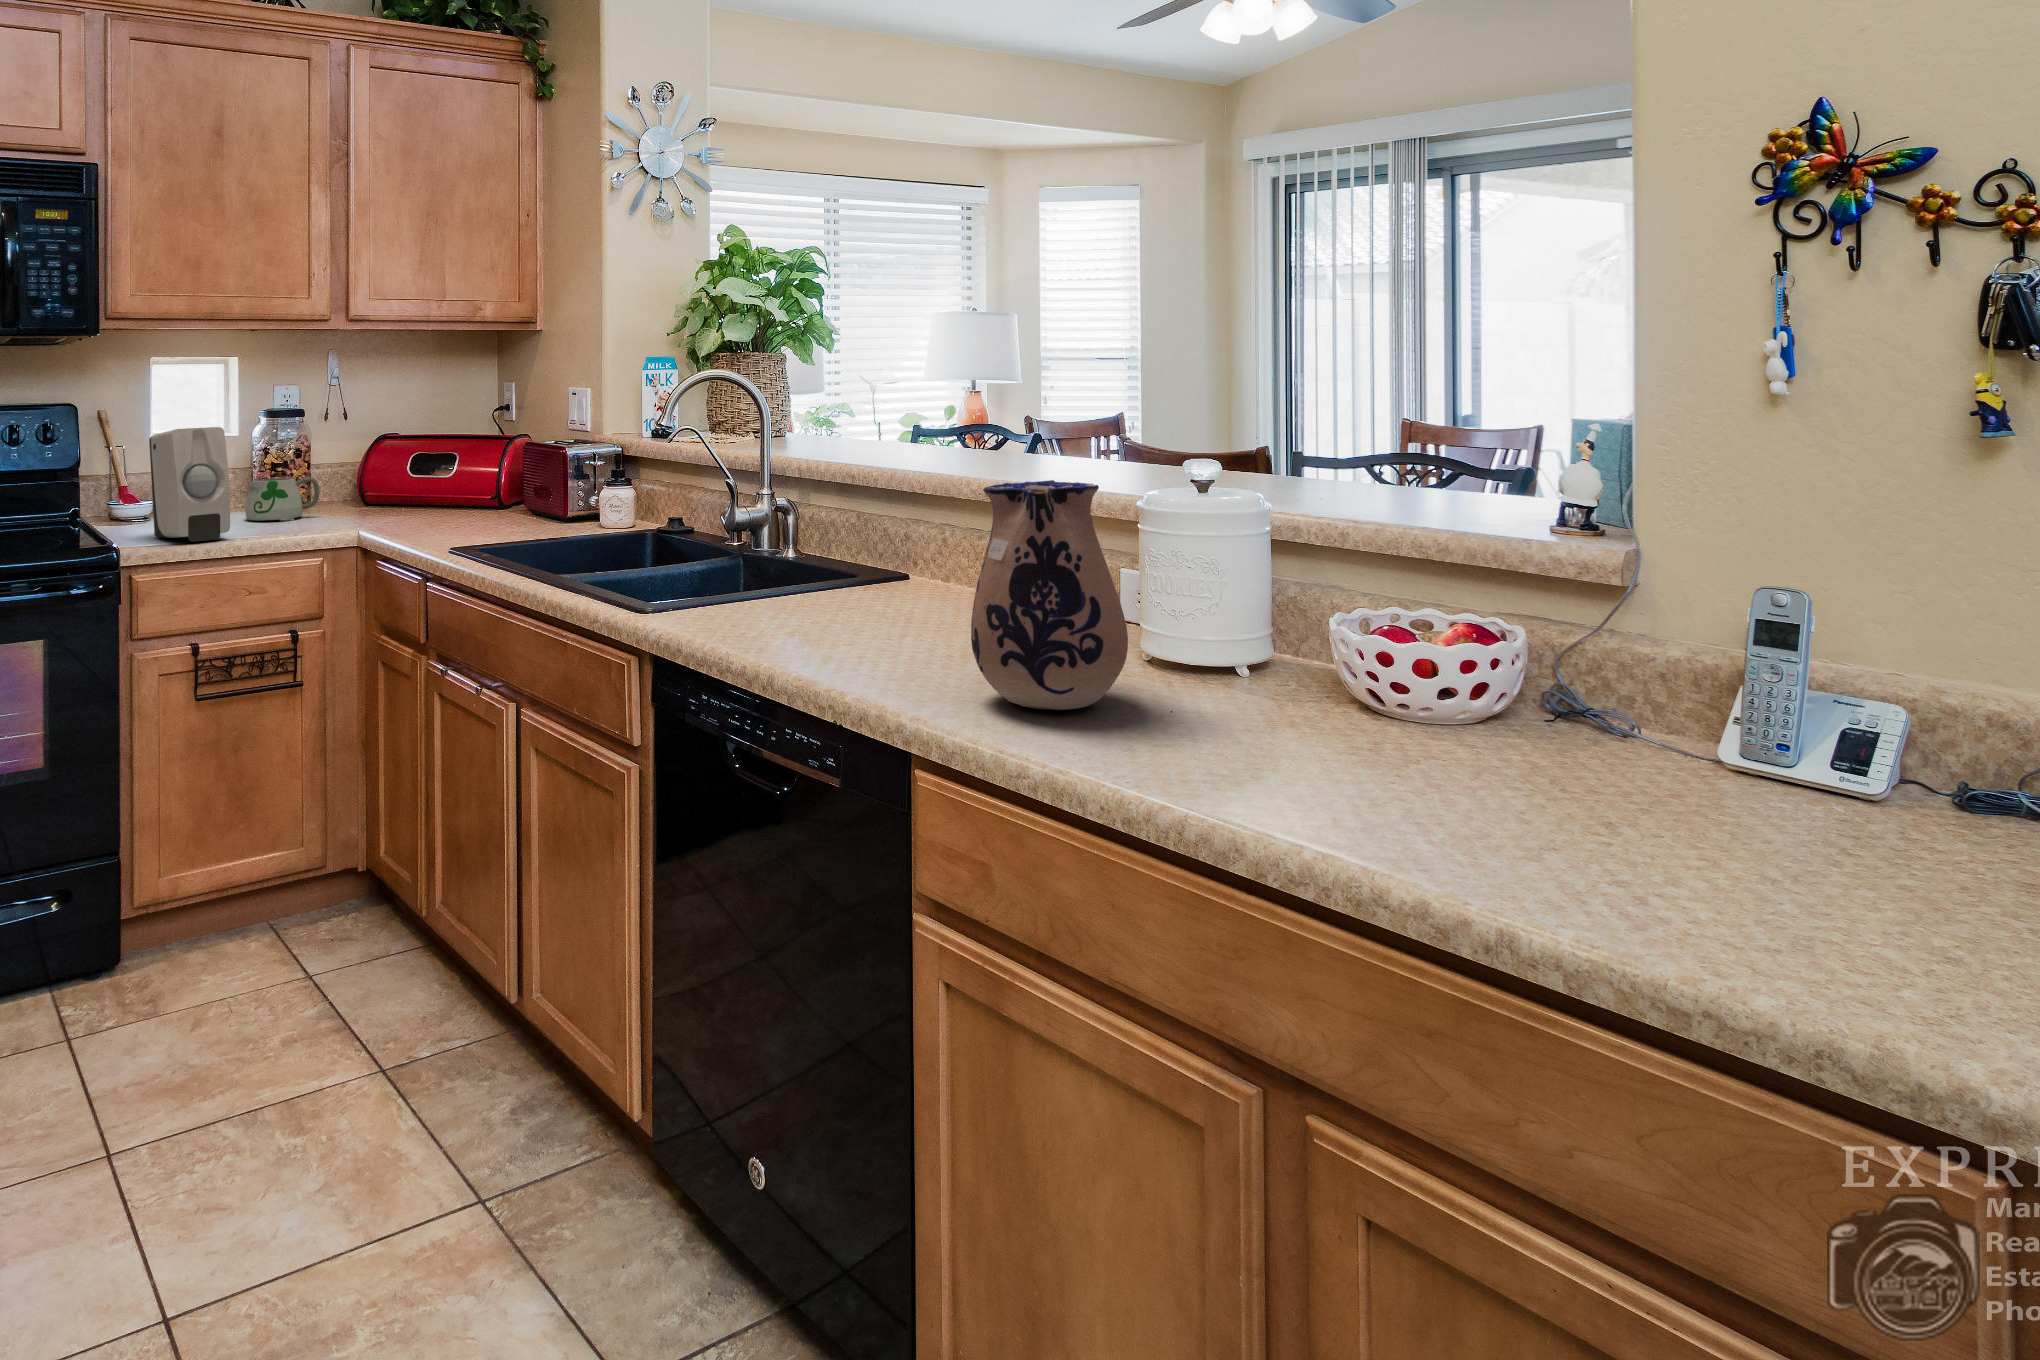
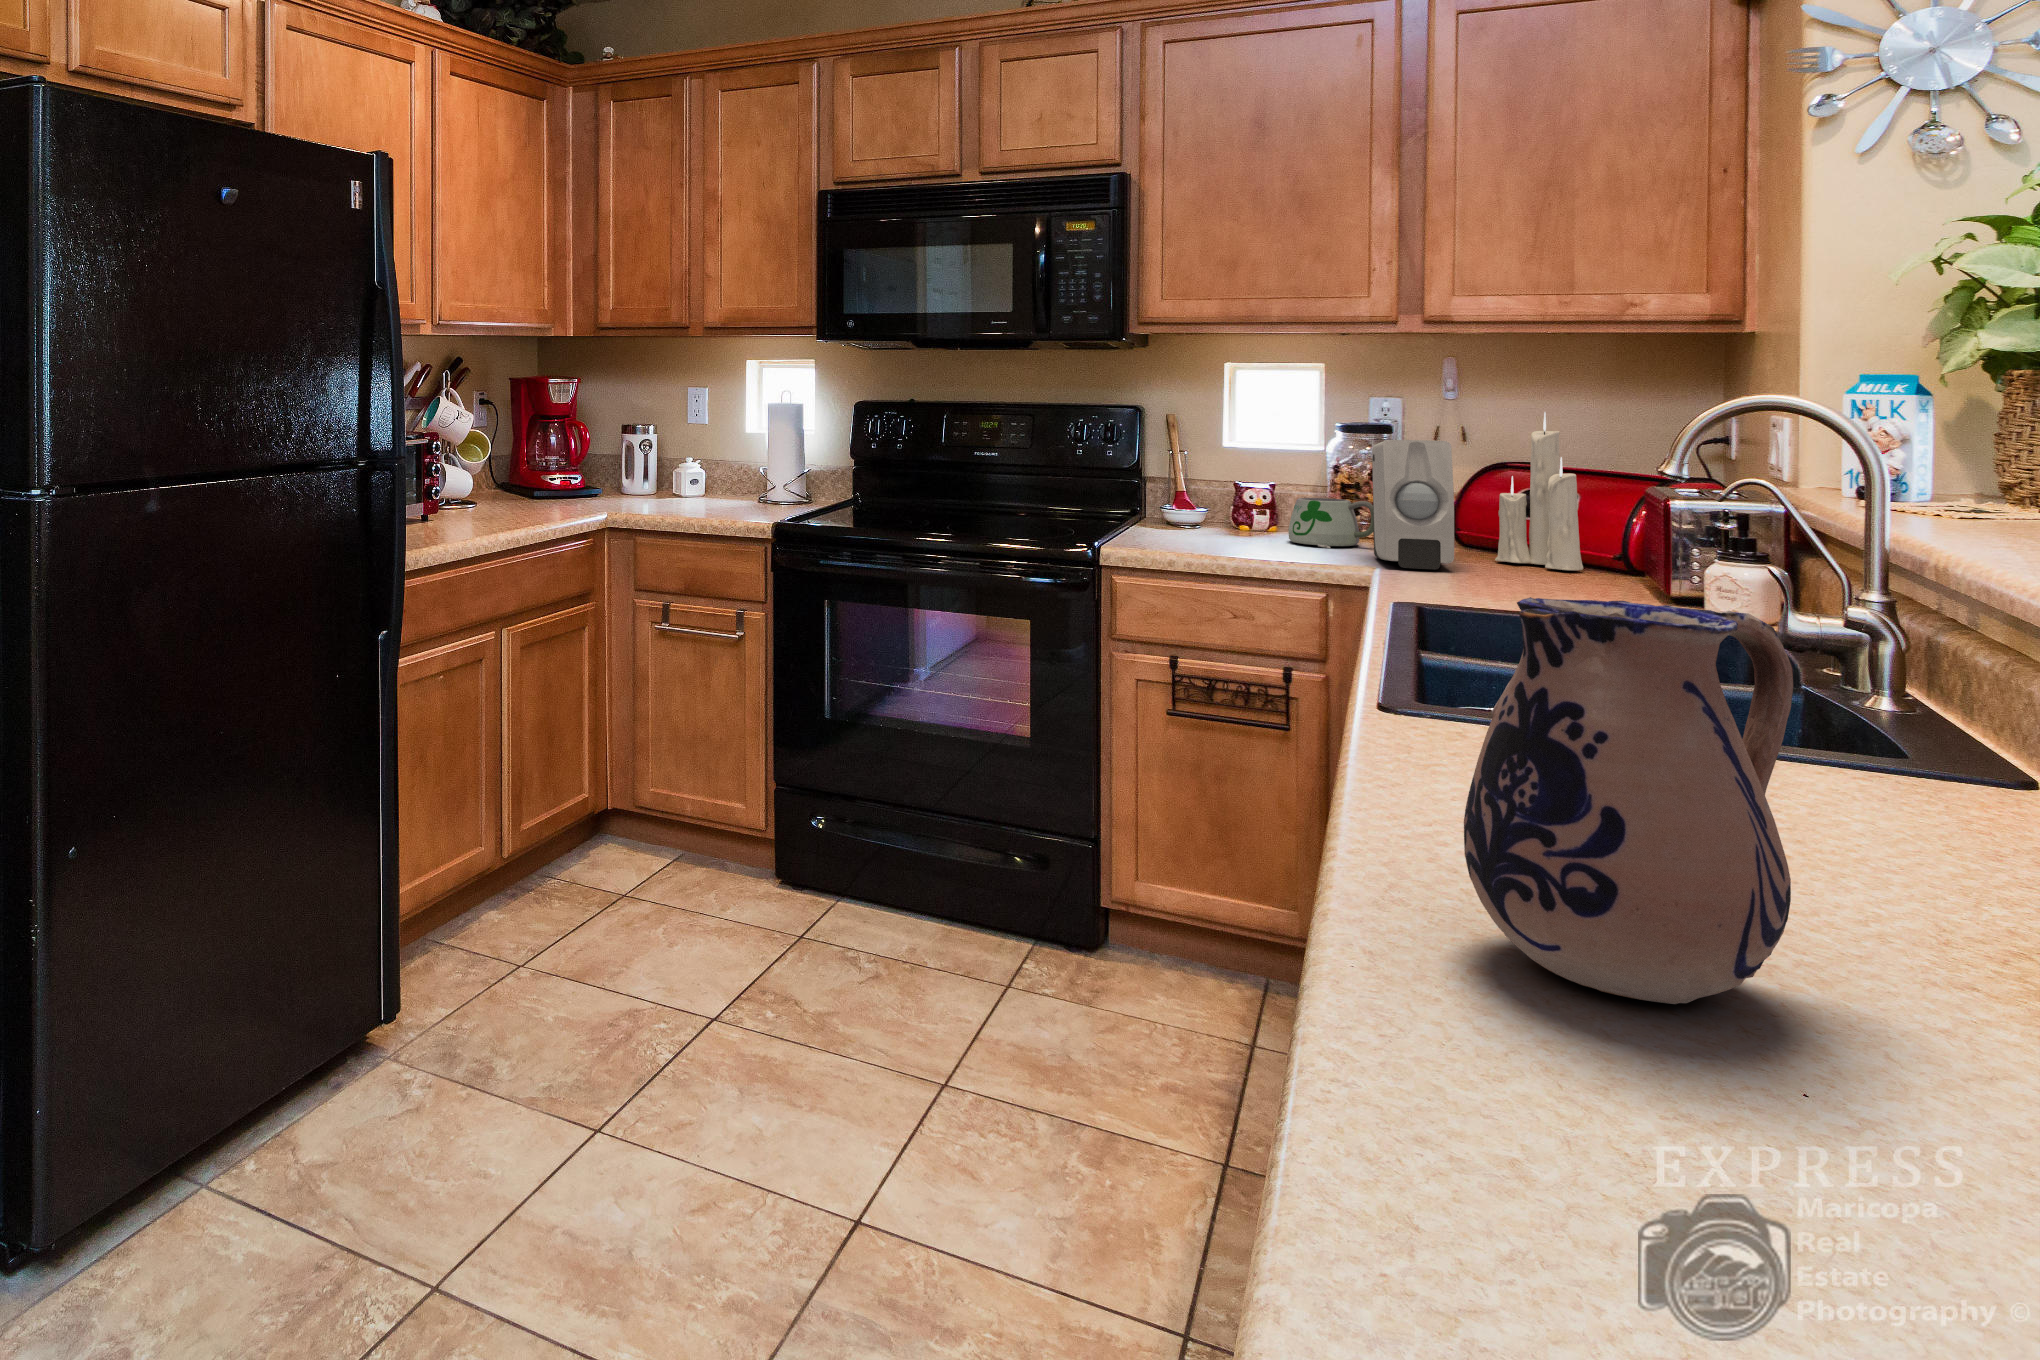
candle: none [410,388,469,512] -> present [1495,412,1583,570]
soap dispenser: present [149,427,230,542] -> present [1372,440,1454,569]

